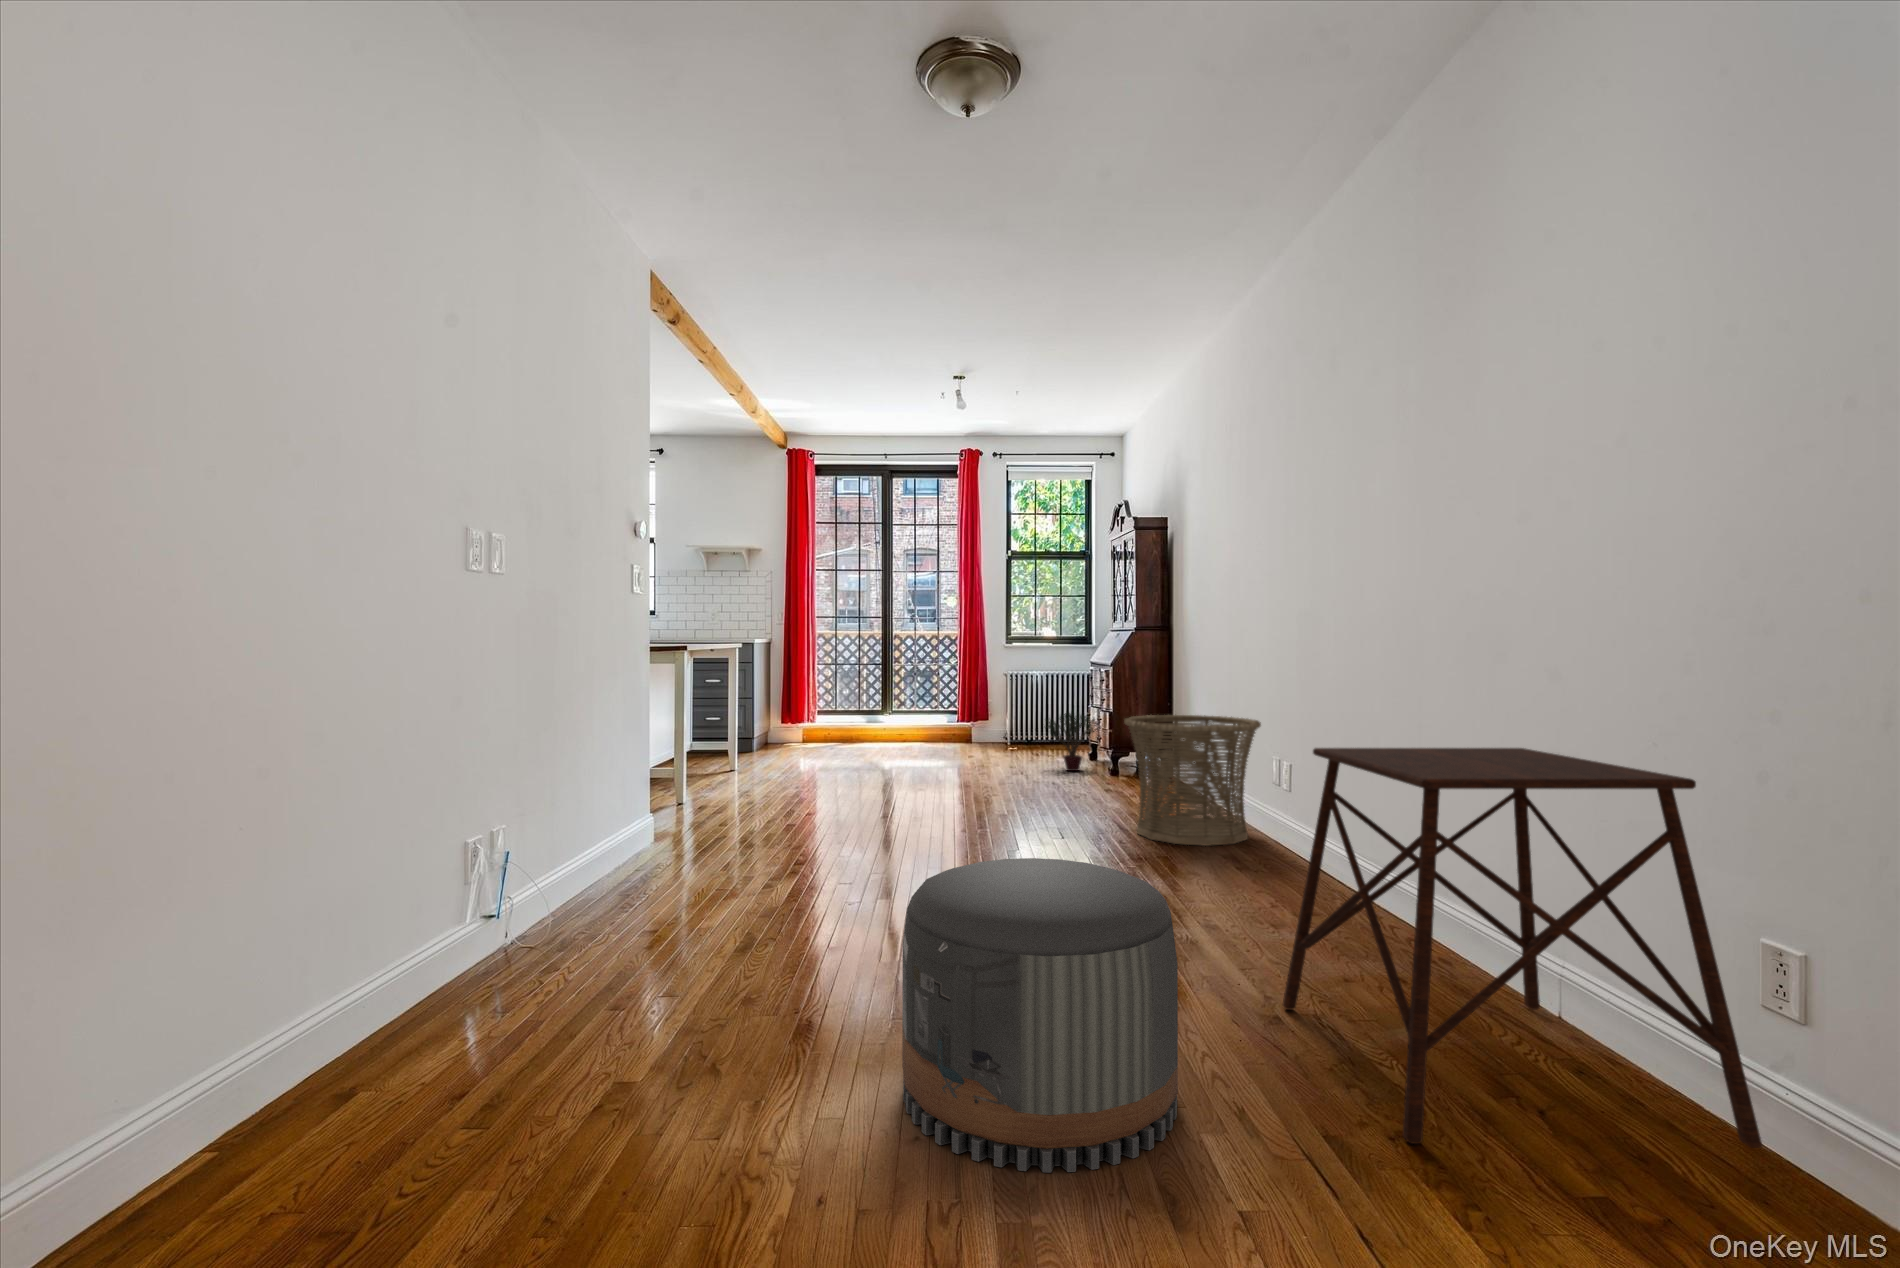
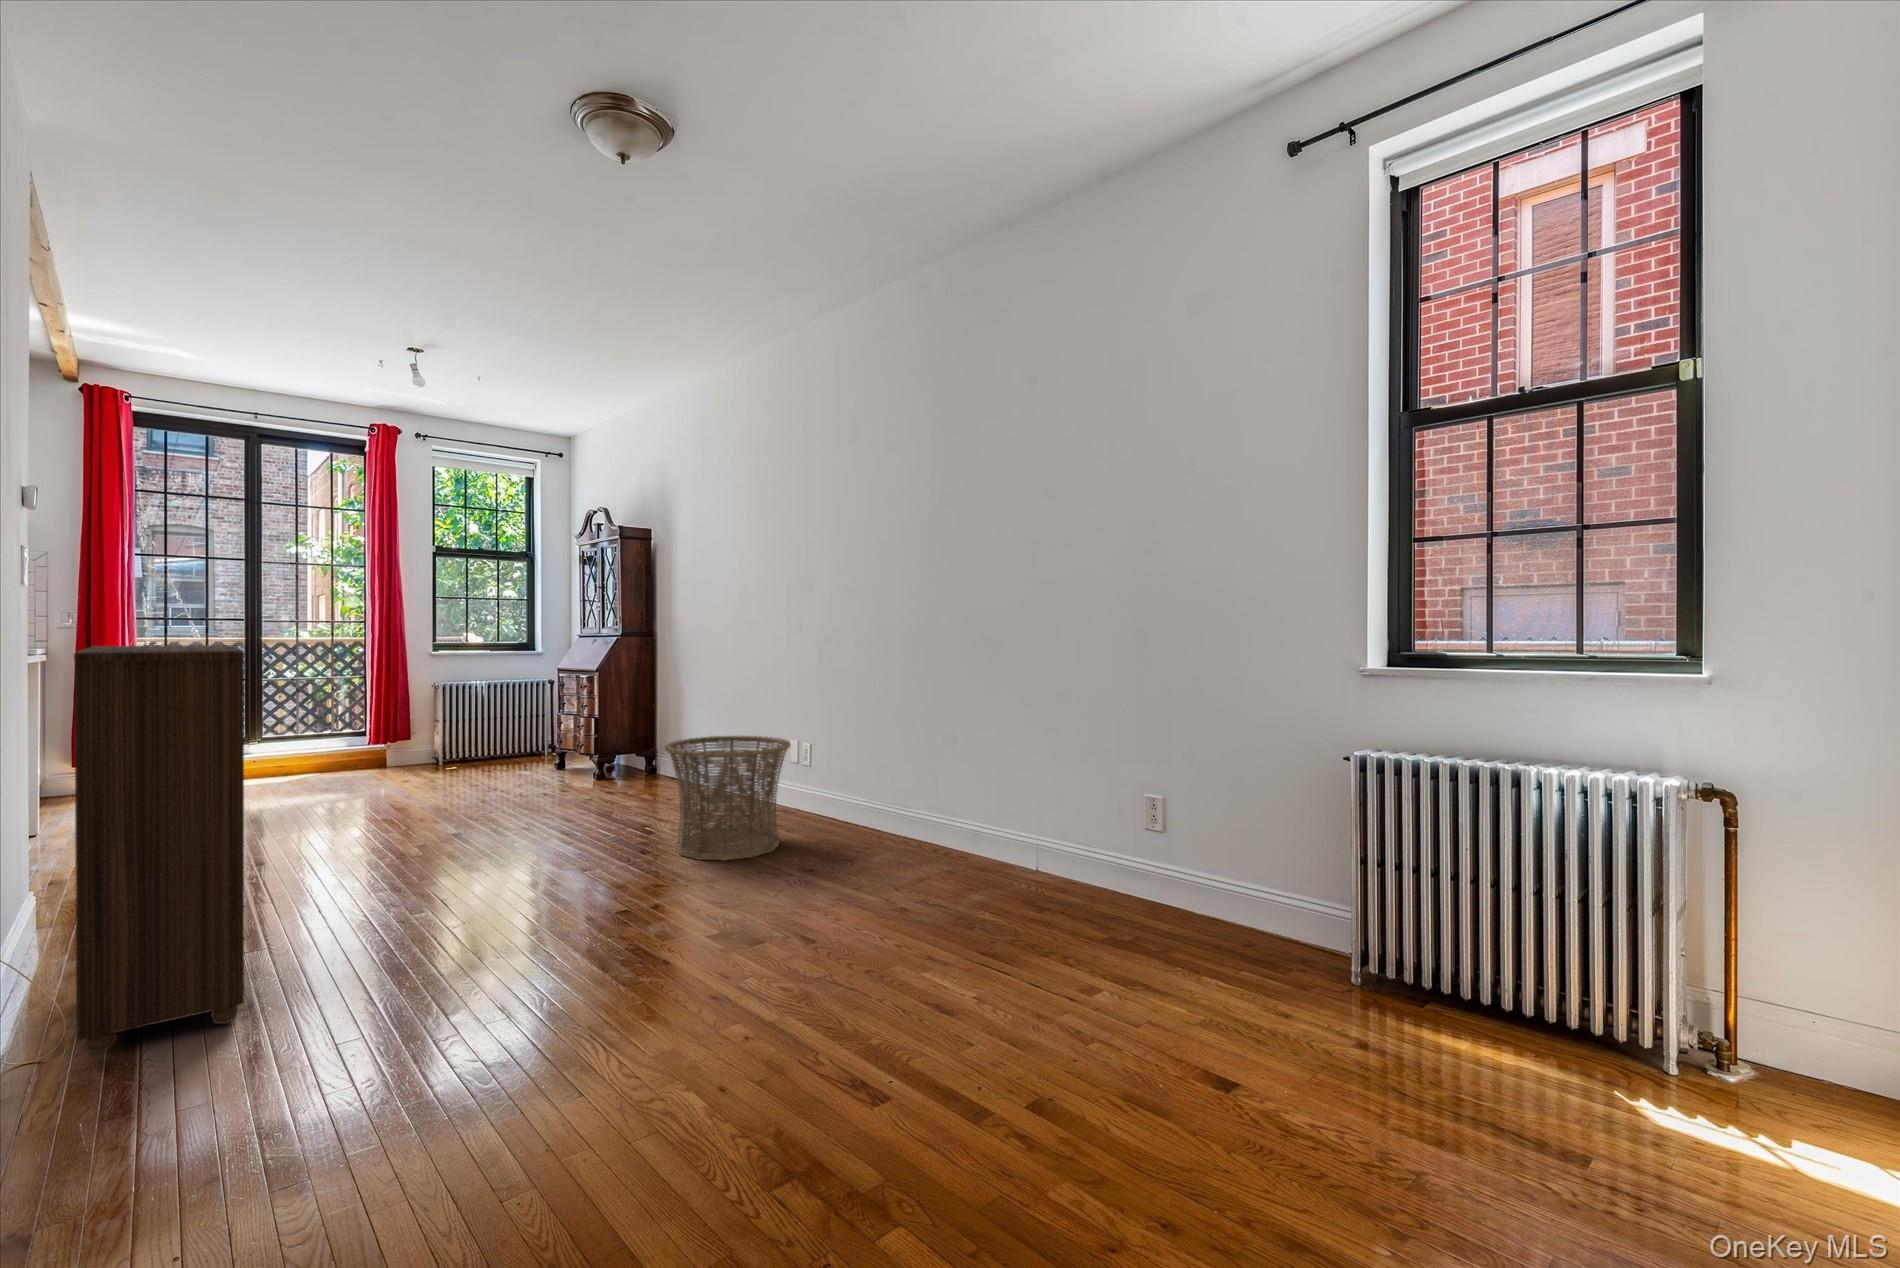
bookshelf: none [630,596,758,884] -> present [74,645,244,1053]
potted plant: present [1046,710,1099,771] -> none [509,726,581,792]
side table: present [1283,748,1762,1148] -> none [933,772,1214,1064]
pouf: present [902,858,1178,1173] -> none [717,917,954,1201]

